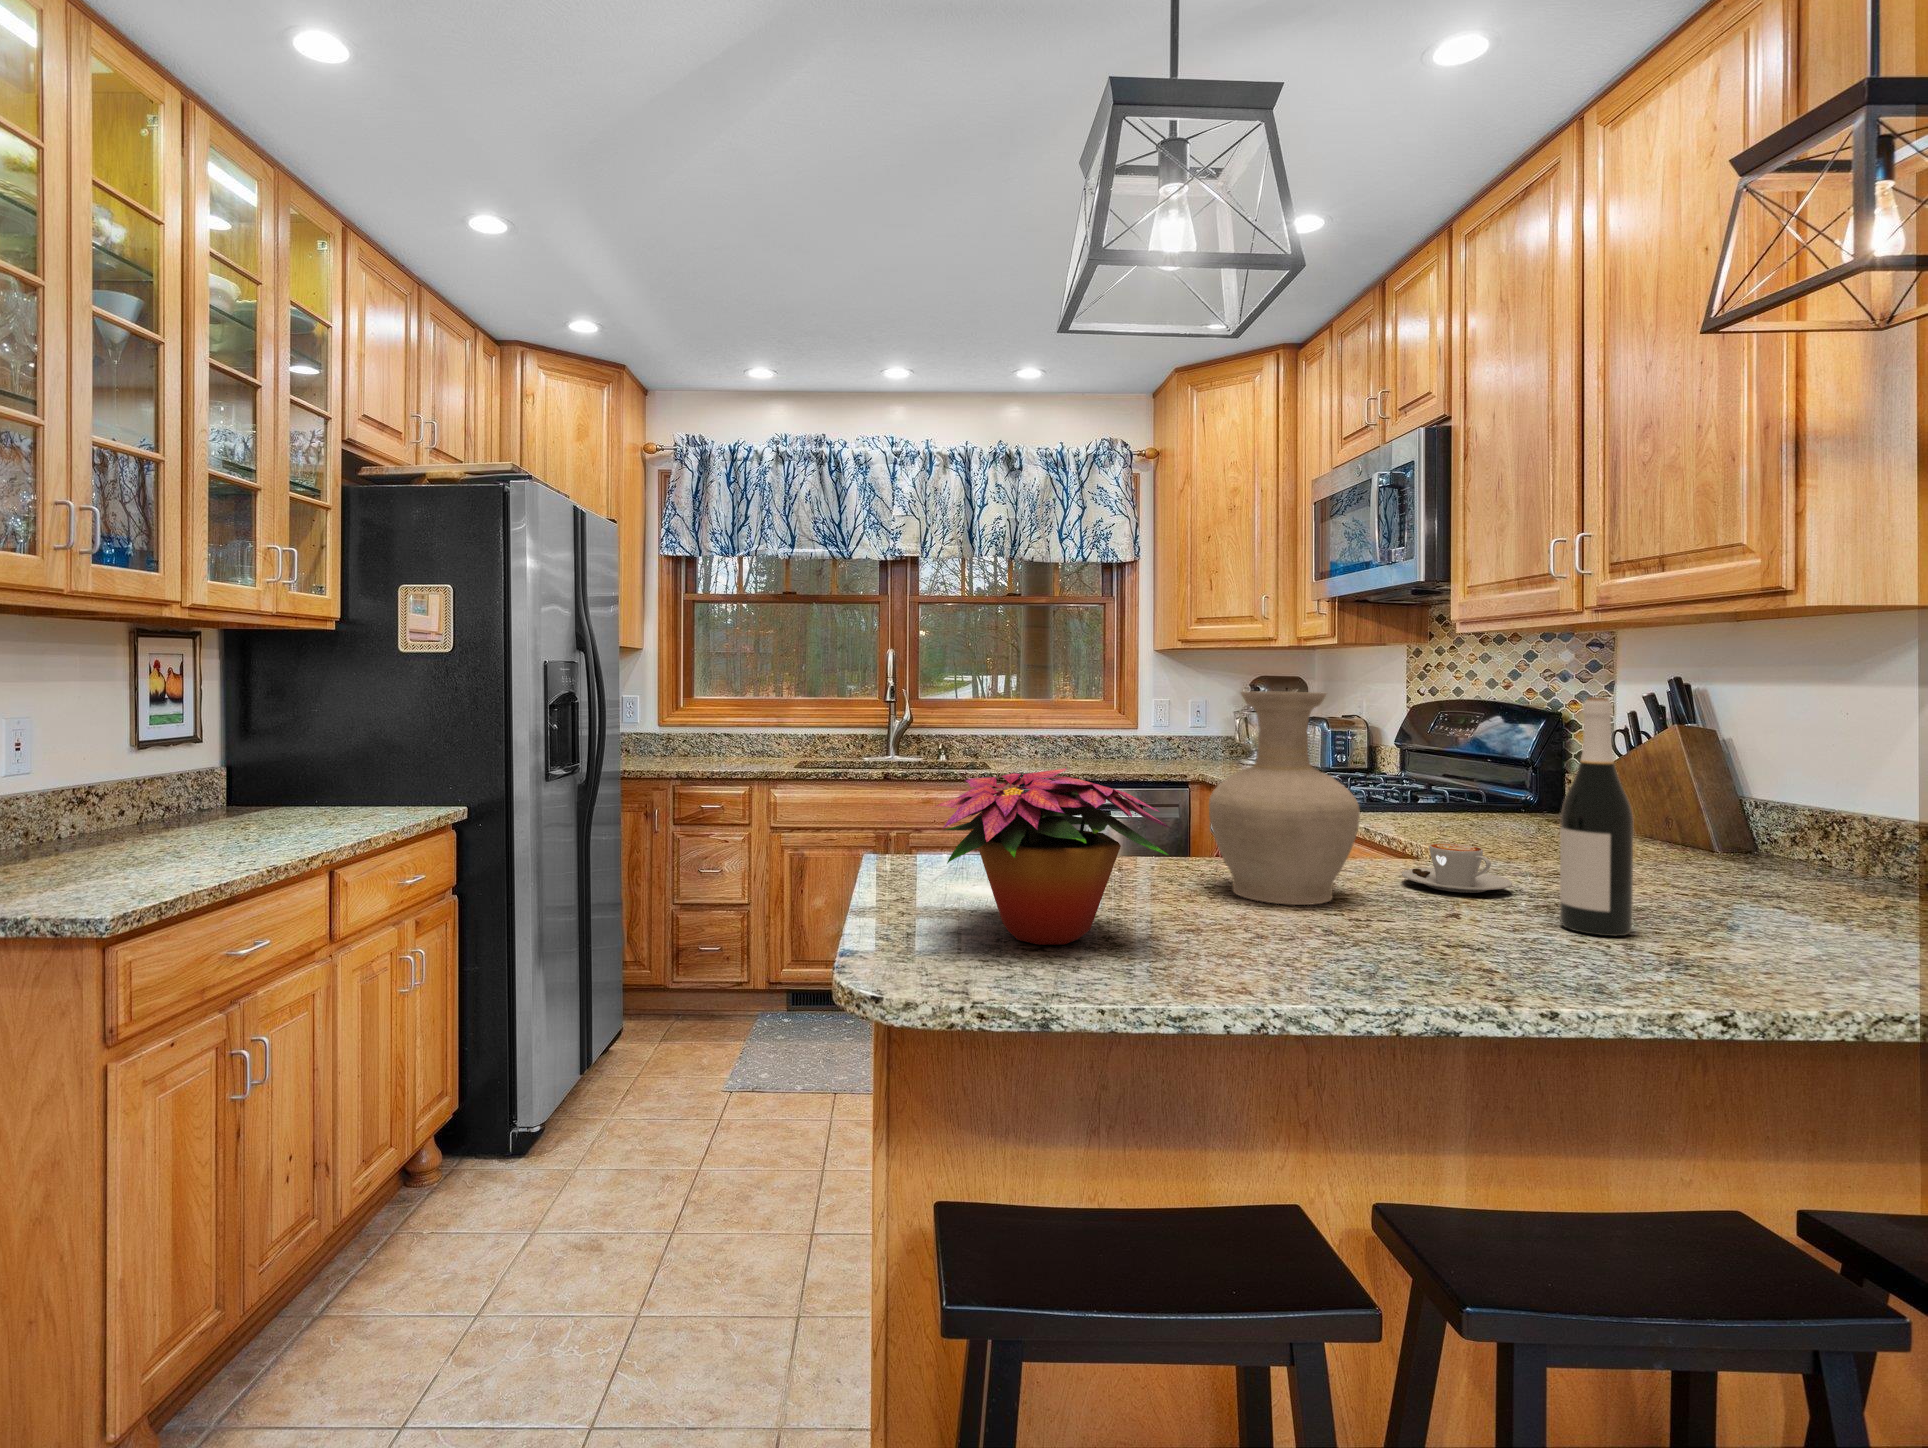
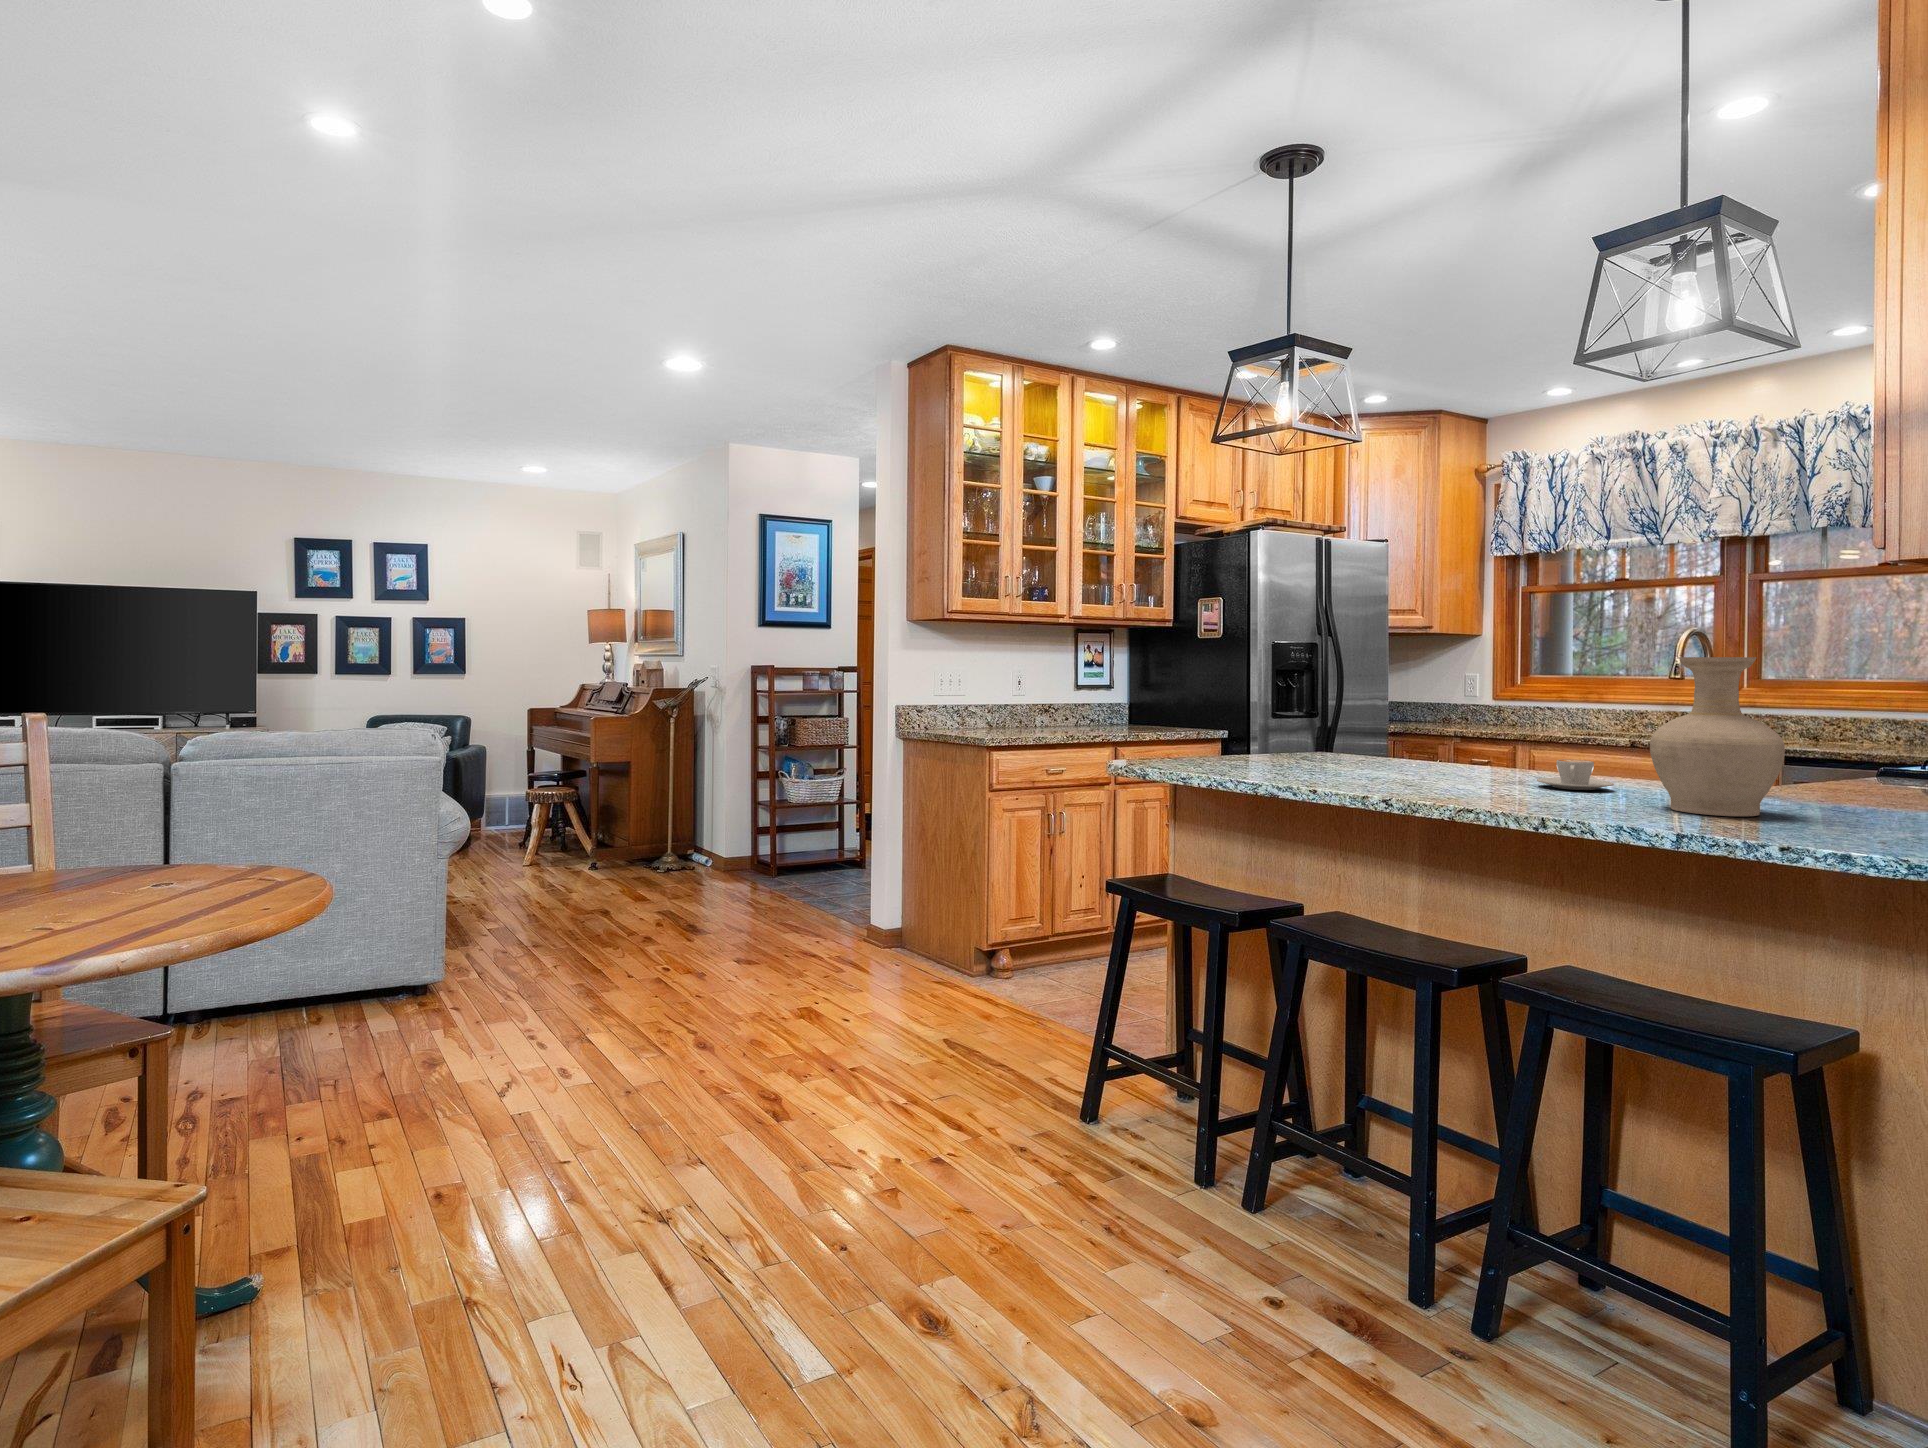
vase: present [1209,692,1360,905] -> present [1650,657,1785,816]
wine bottle: present [1560,697,1634,936] -> none [1500,656,1542,797]
flower arrangement: present [937,768,1170,945] -> none [1186,689,1302,766]

